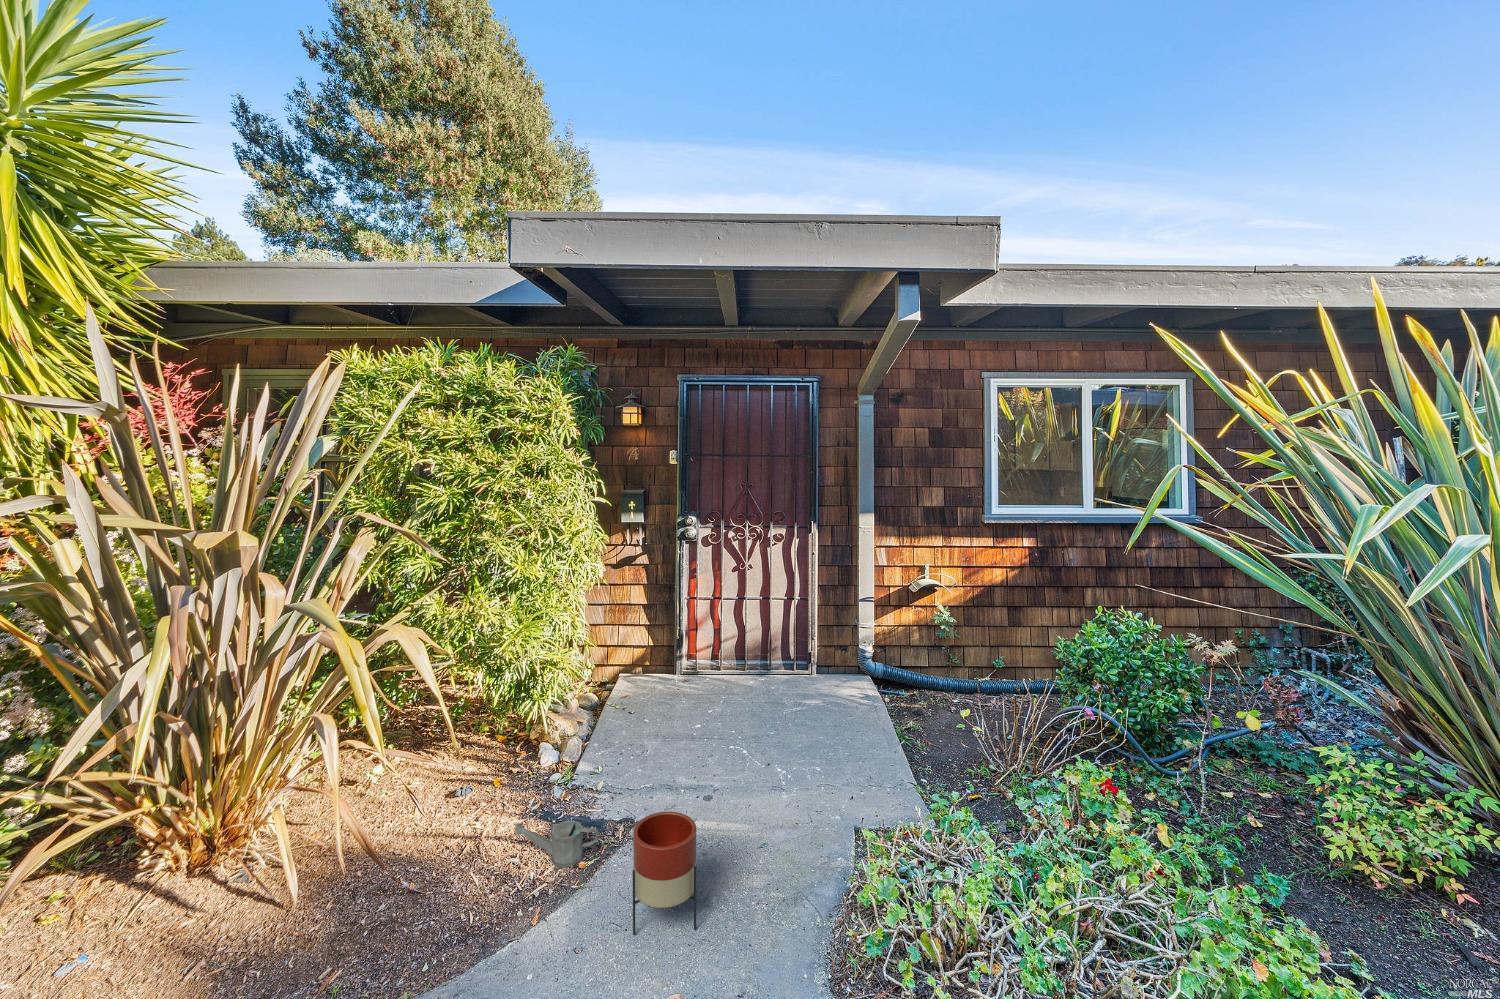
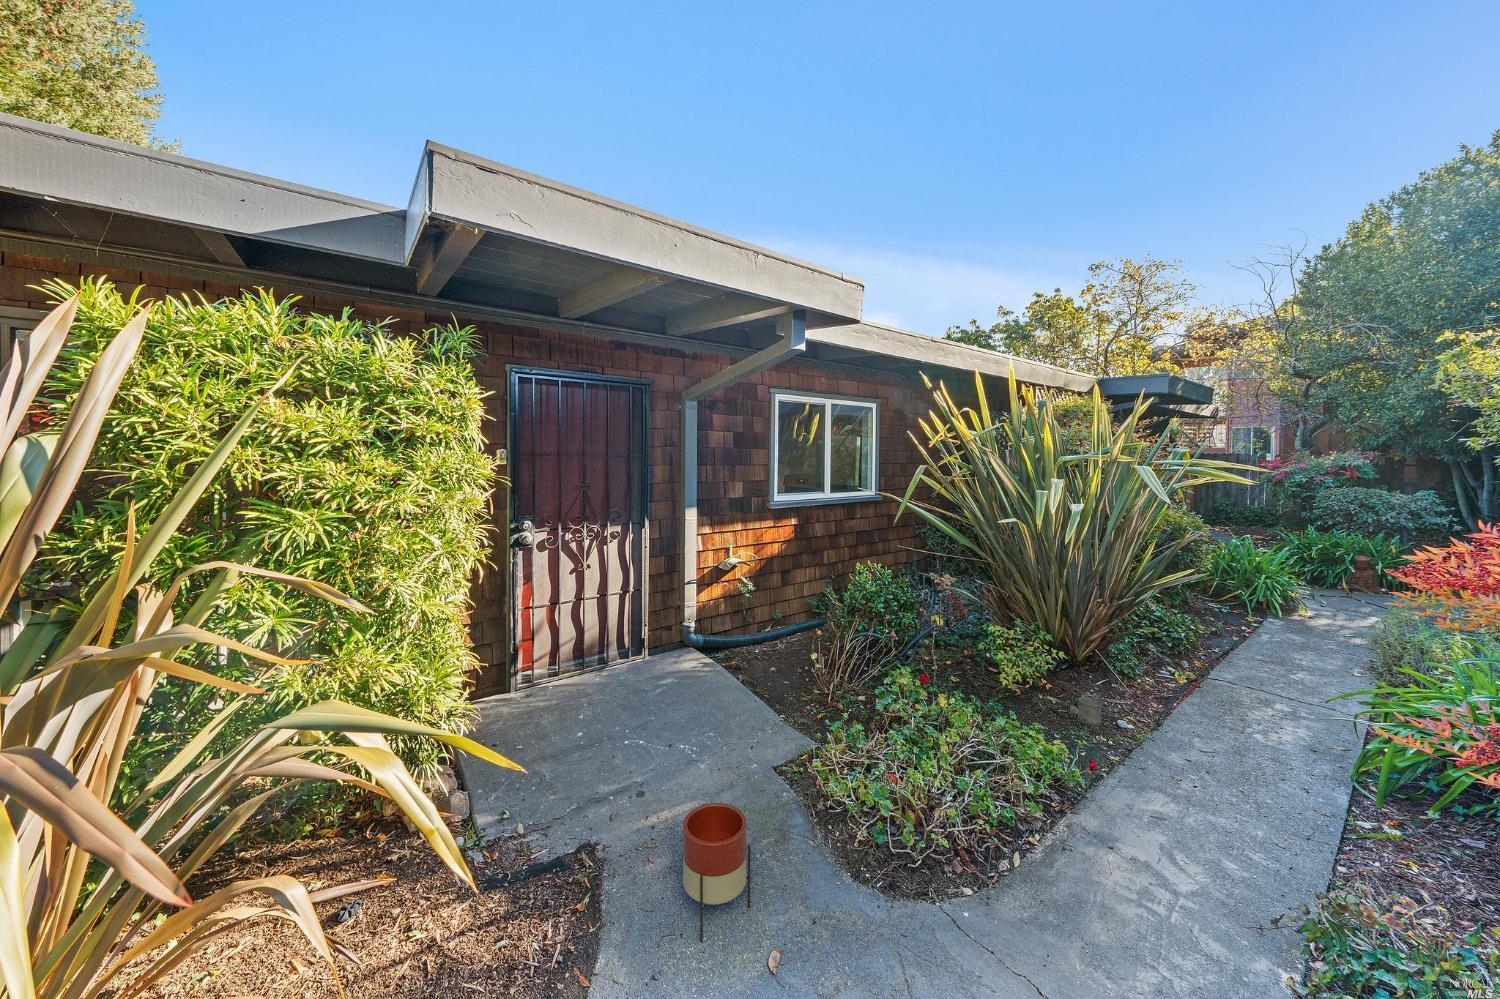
watering can: present [515,821,598,868] -> present [1070,696,1103,726]

